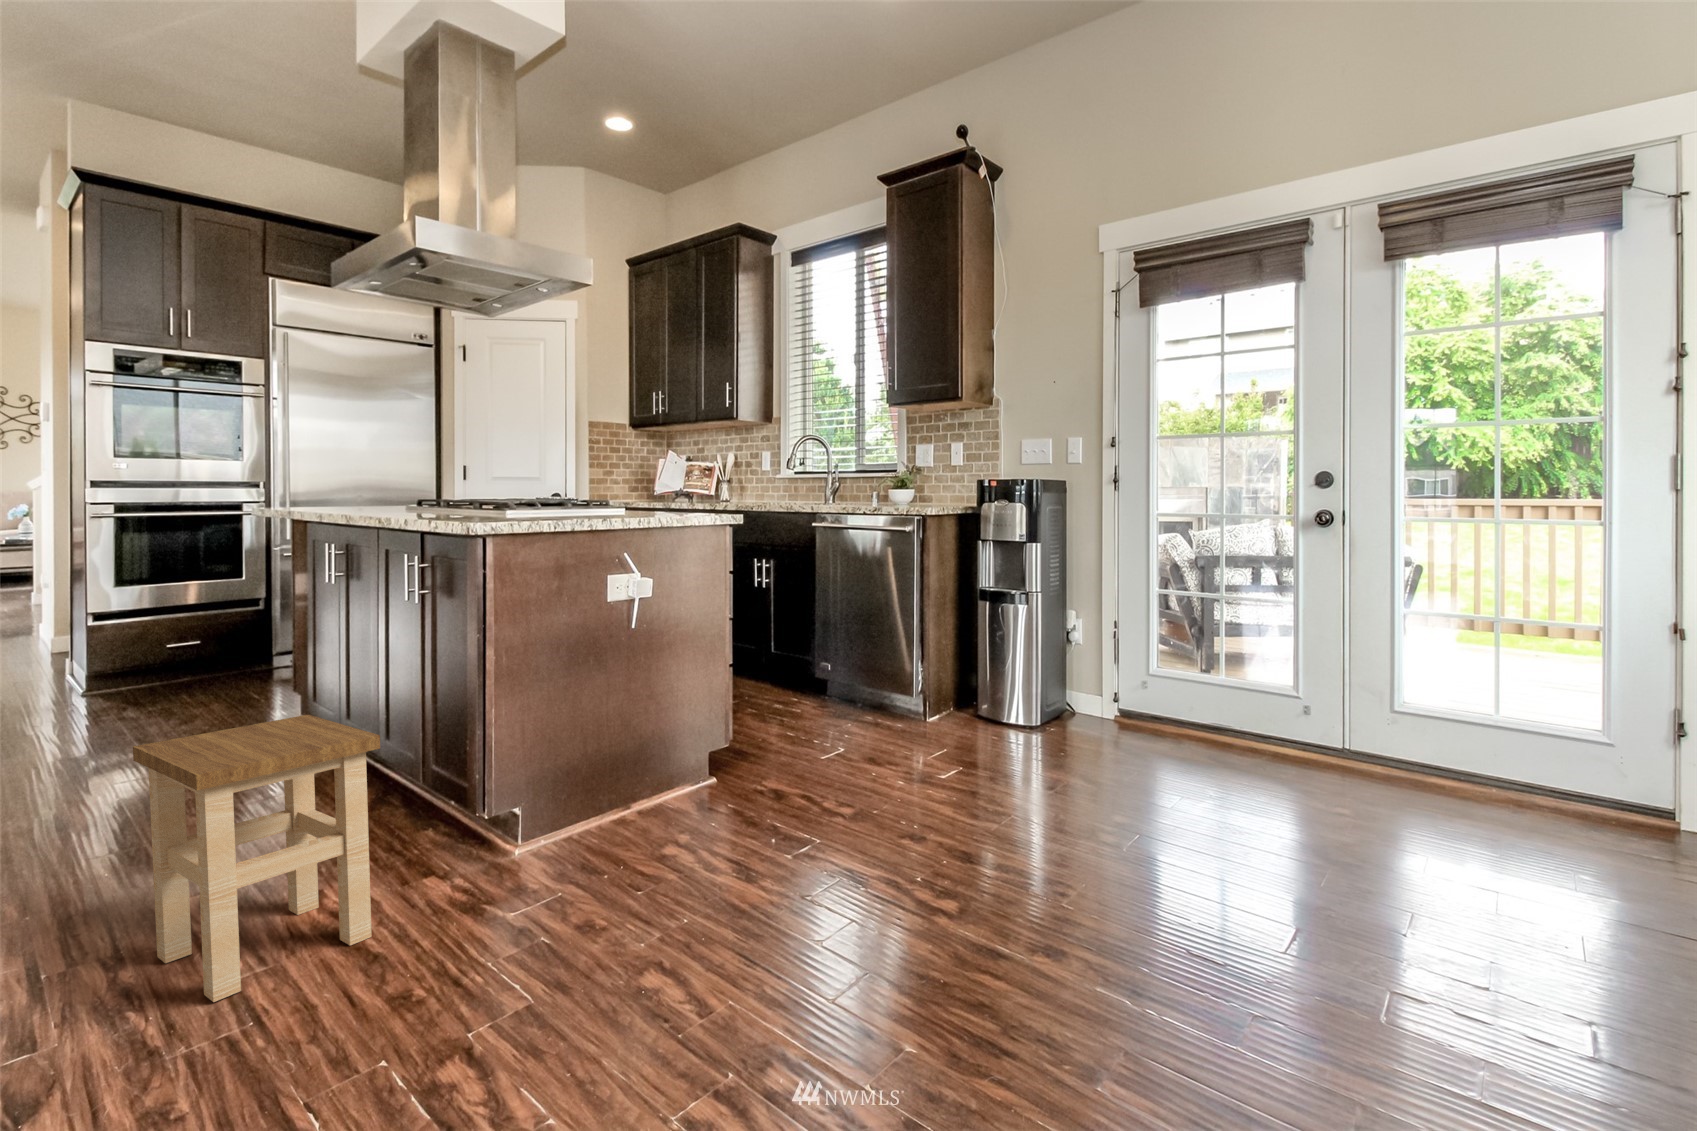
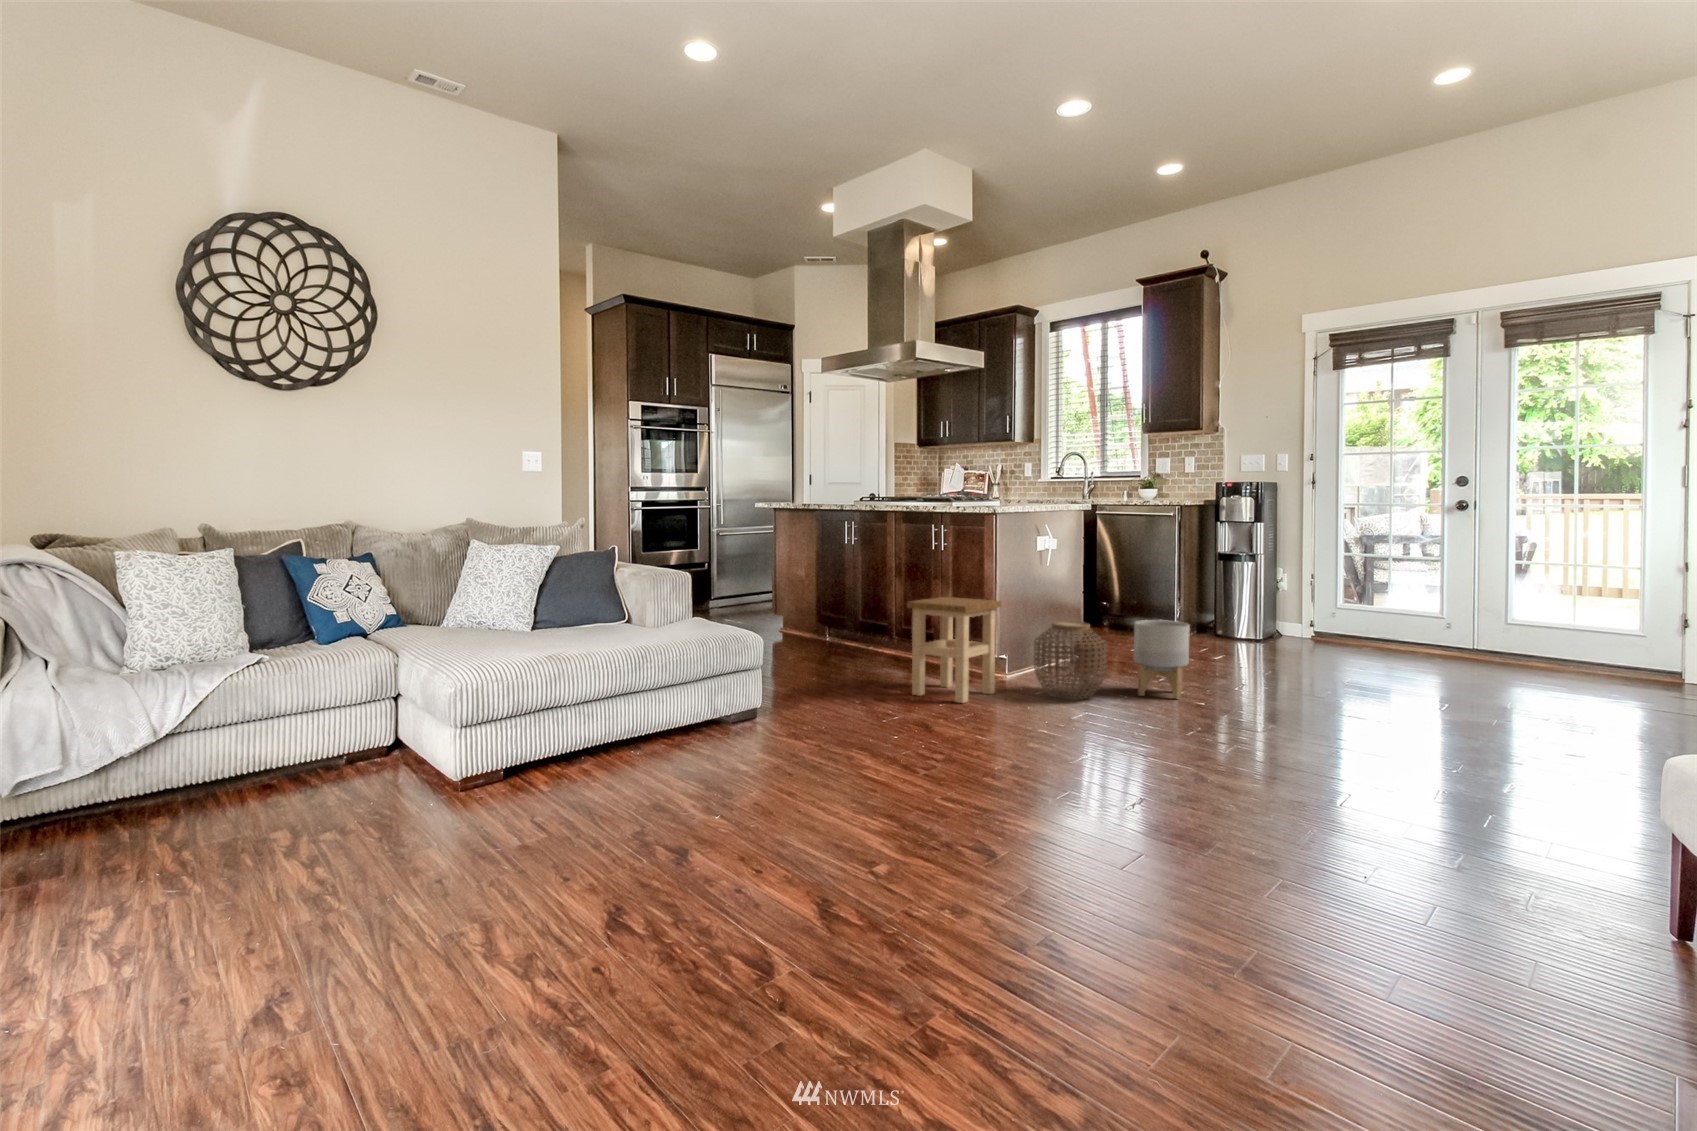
planter: none [678,759,790,950] -> present [1134,620,1190,699]
woven basket: none [435,774,605,967] -> present [1034,621,1107,700]

